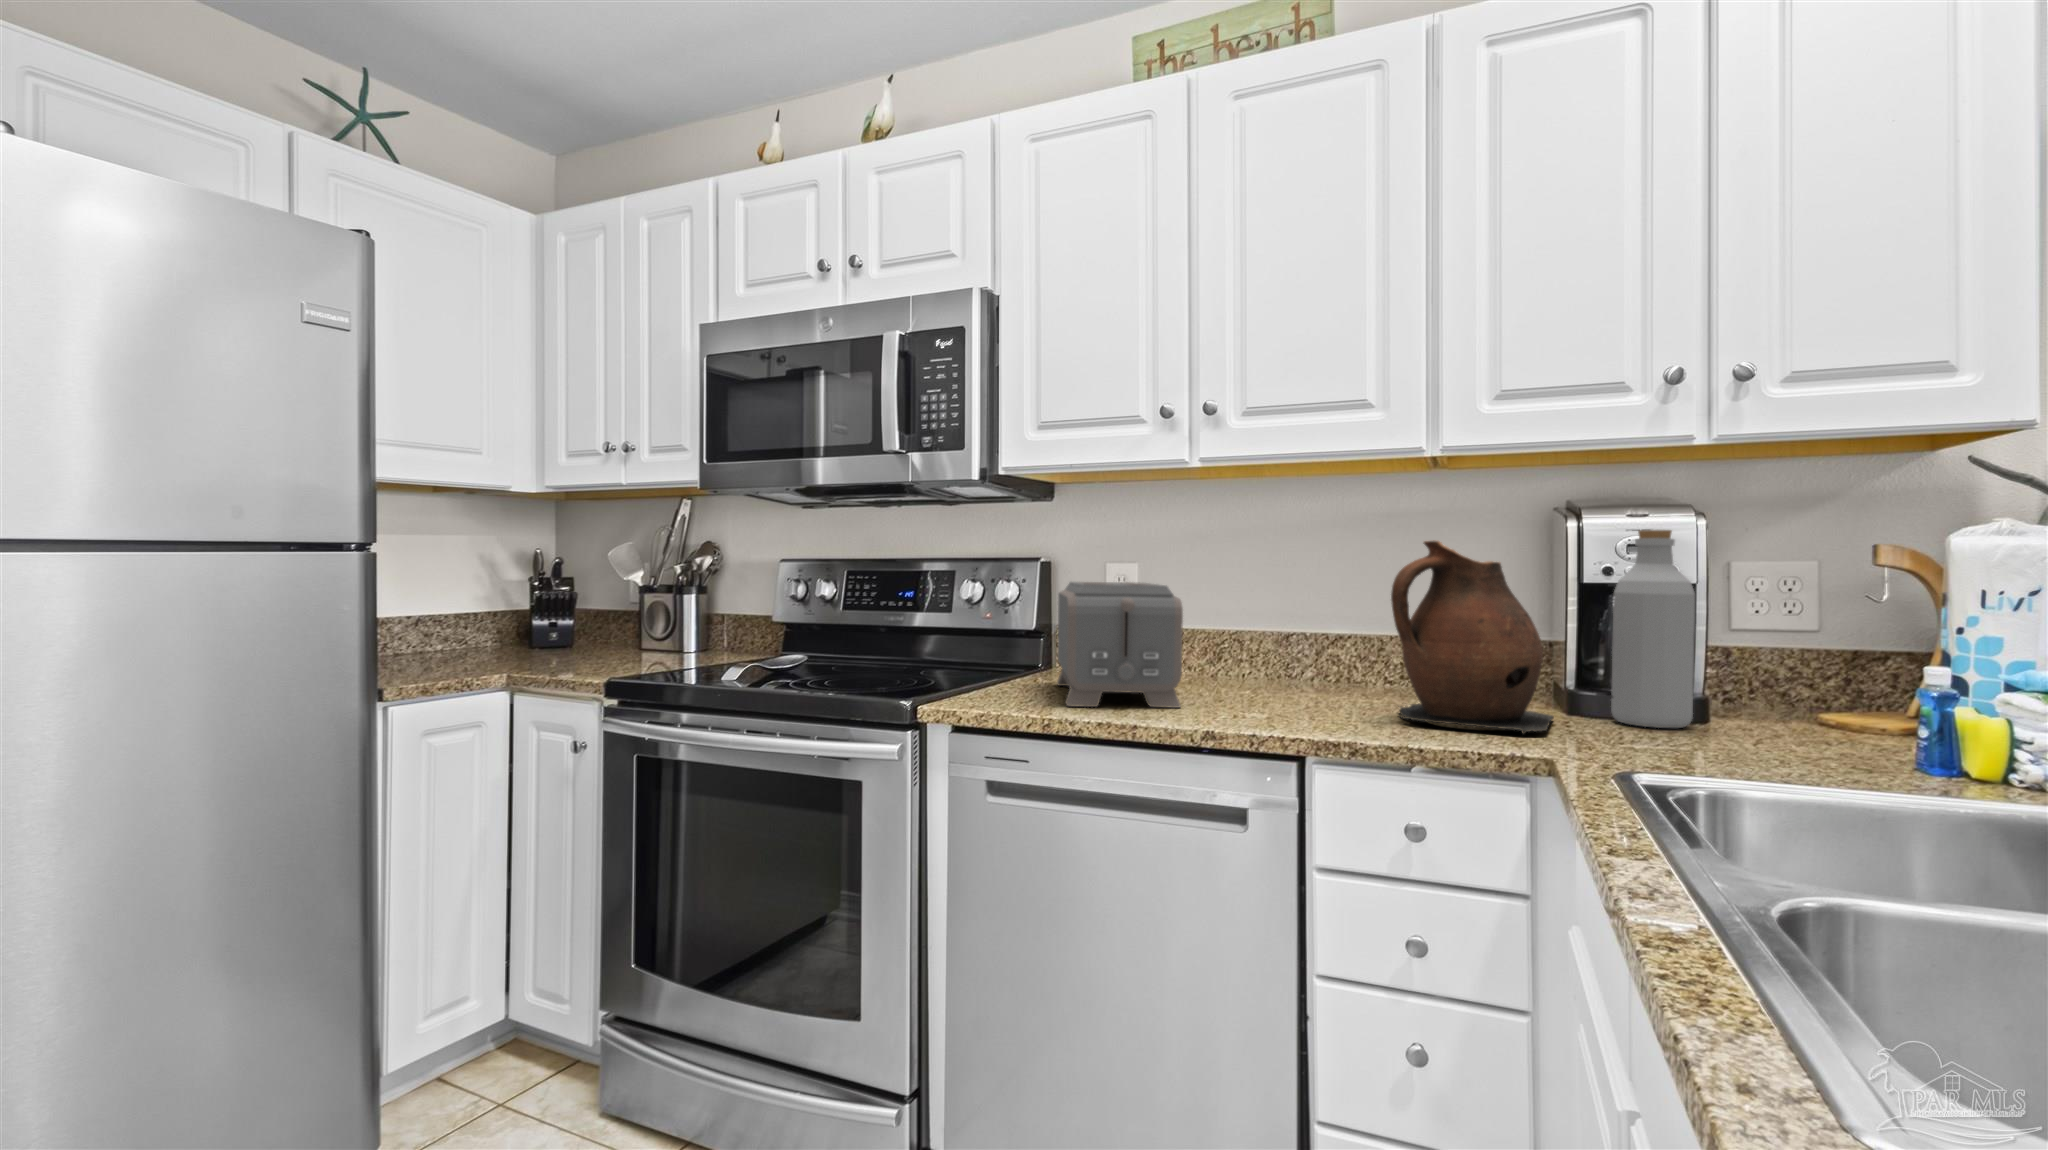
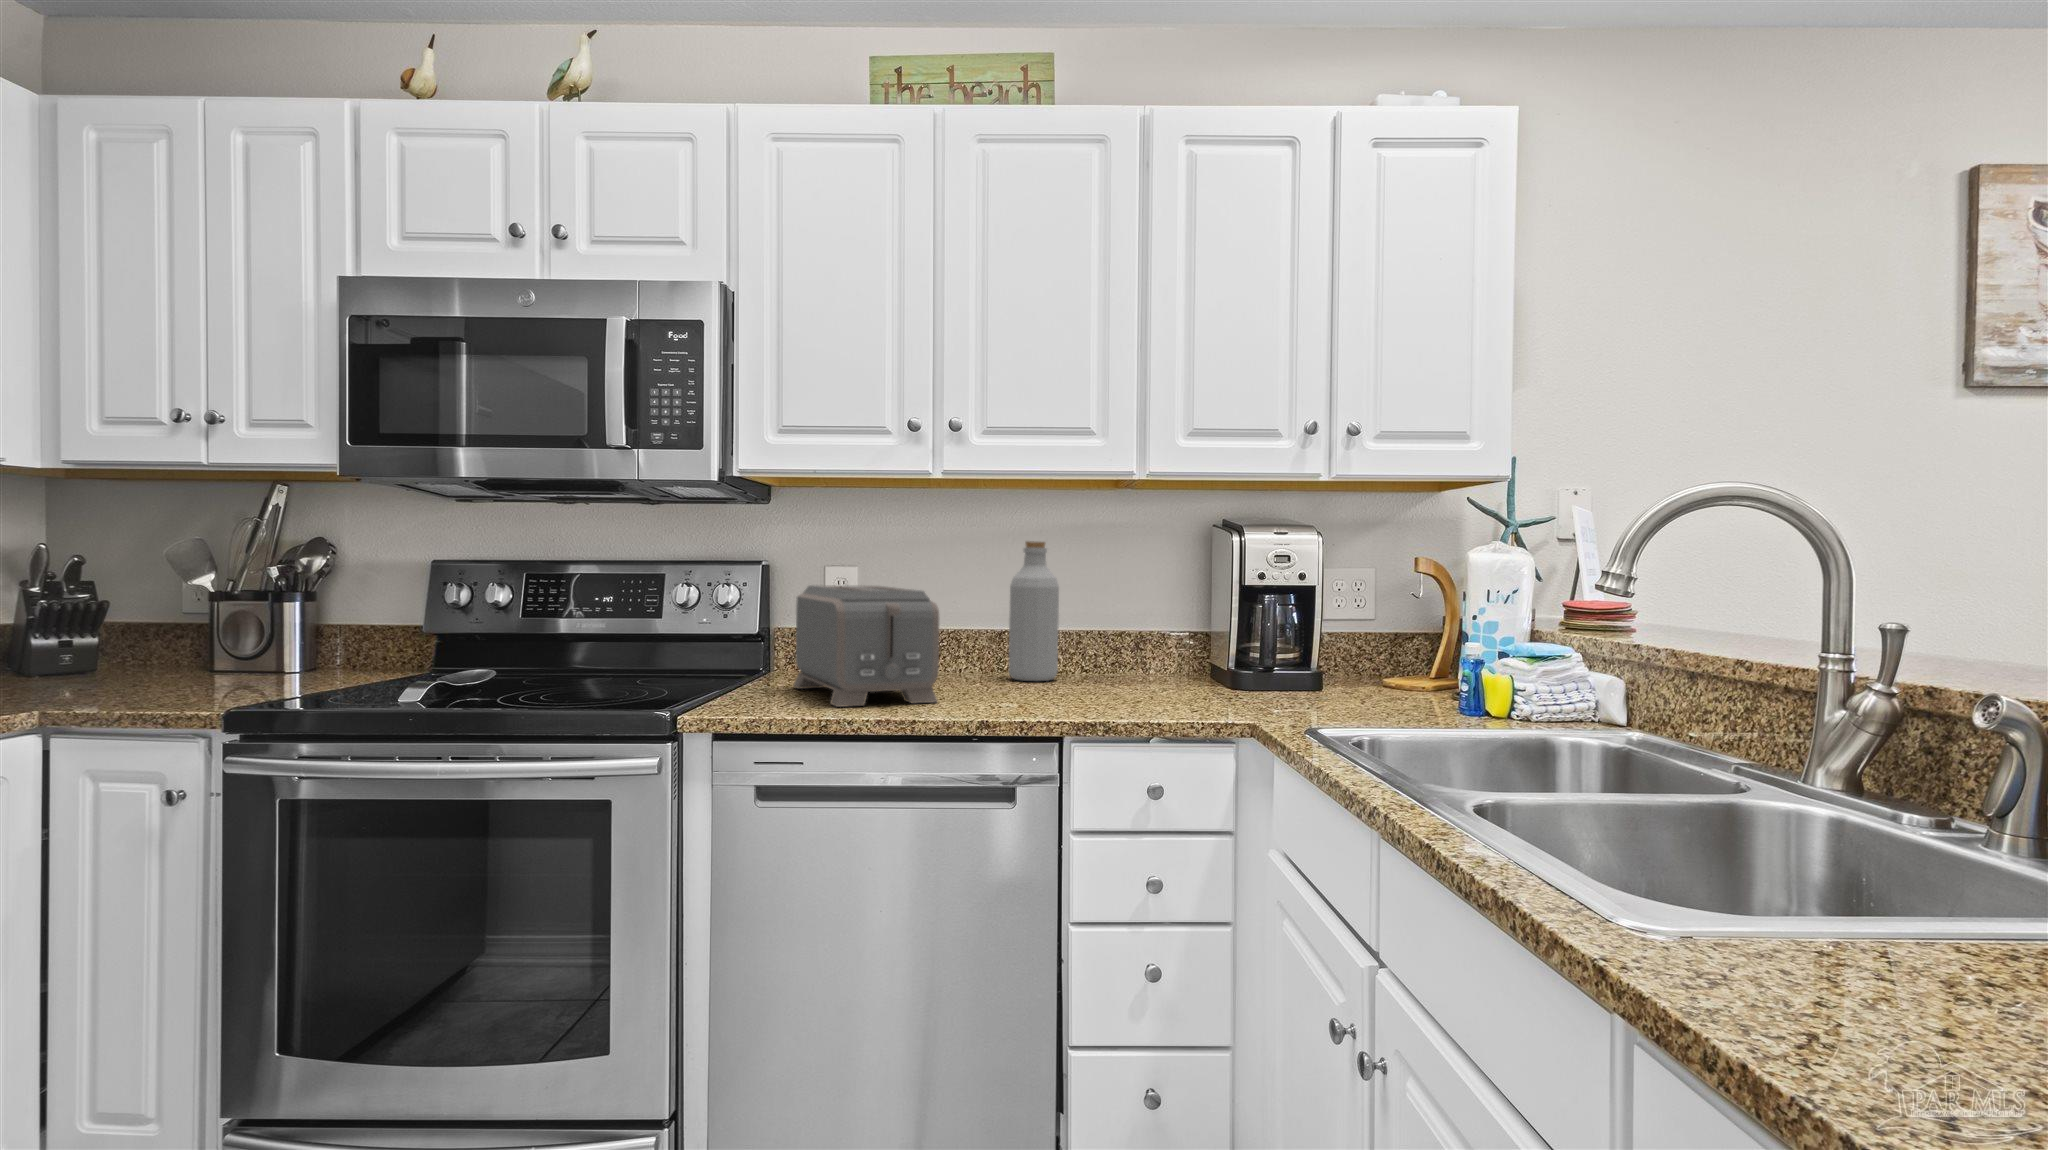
bottle: present [1611,530,1695,728] -> present [1009,541,1059,681]
ceramic pitcher: present [1391,540,1554,734] -> none [1113,552,1233,708]

